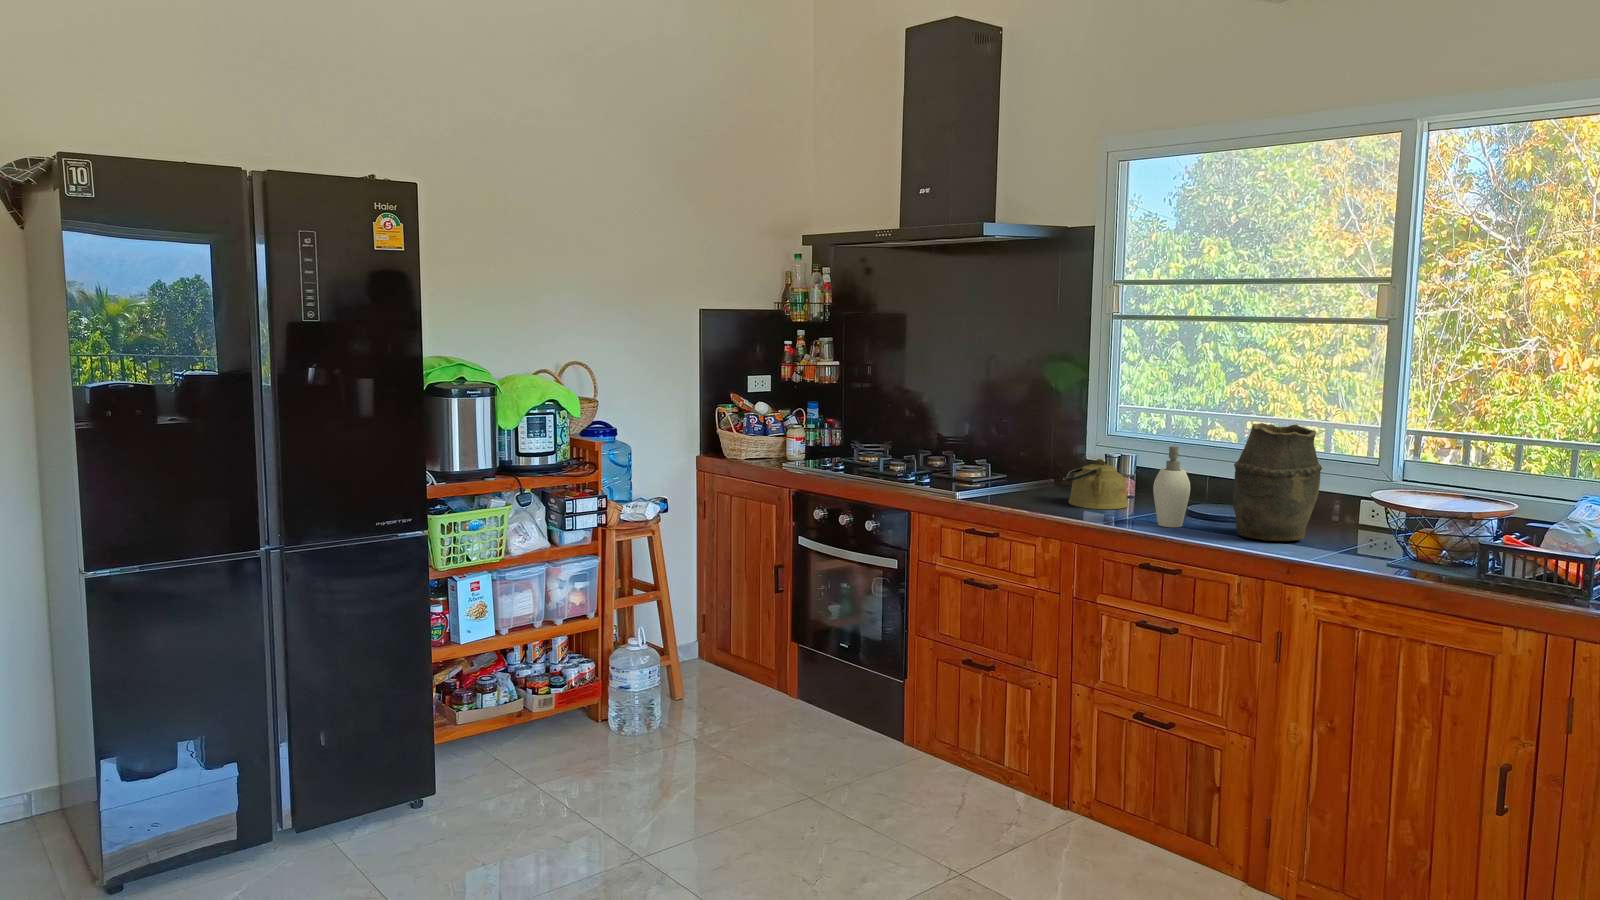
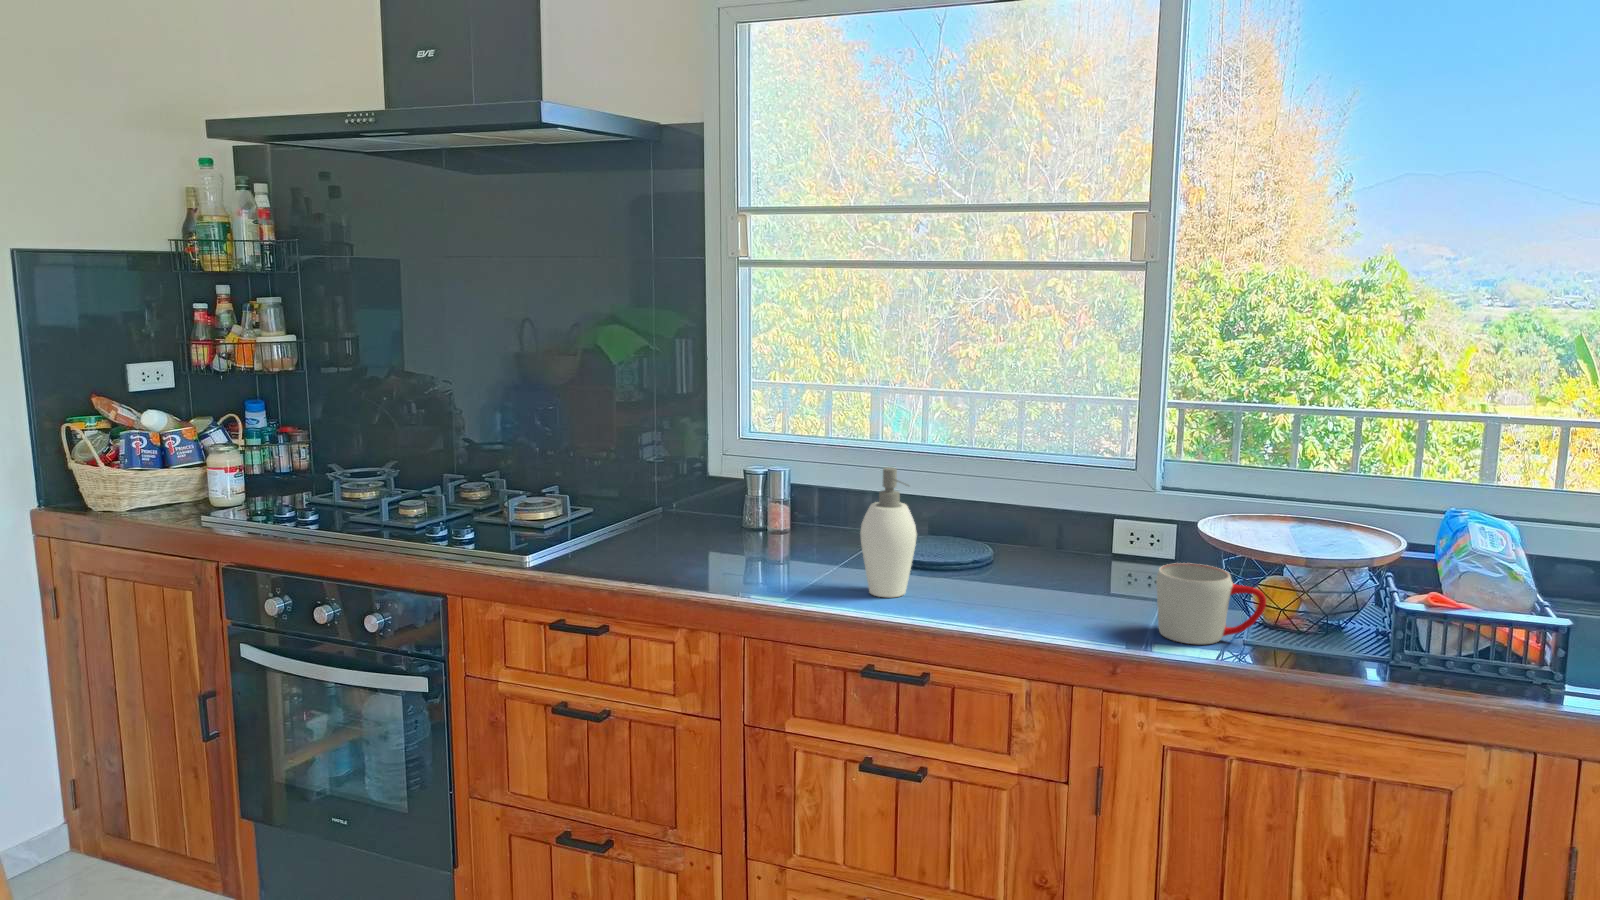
vase: present [1233,423,1322,541] -> none [987,425,1115,612]
kettle: present [1066,459,1129,509] -> none [702,485,798,567]
mug: none [1330,513,1401,562] -> present [1156,563,1266,644]

